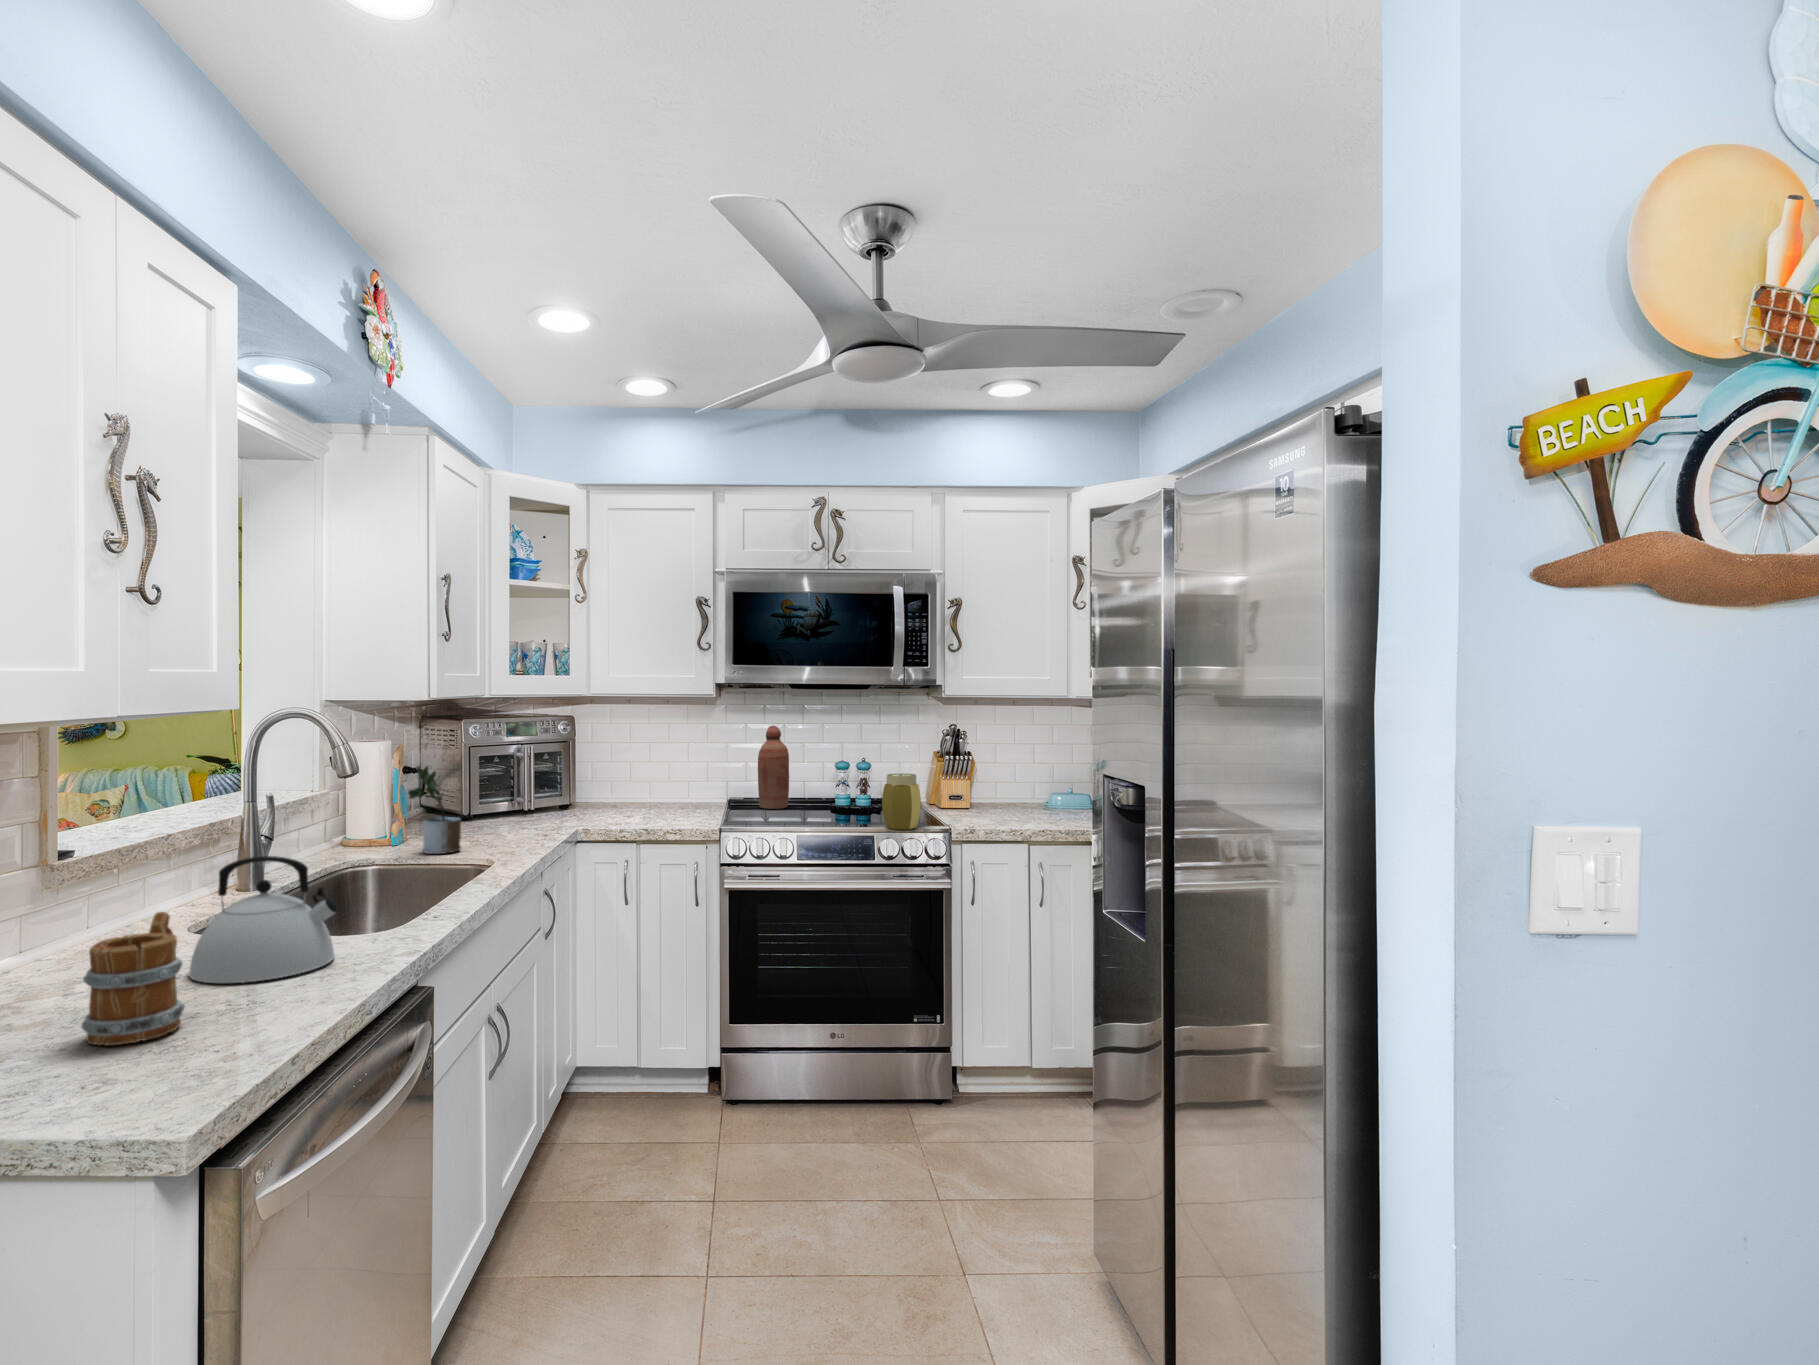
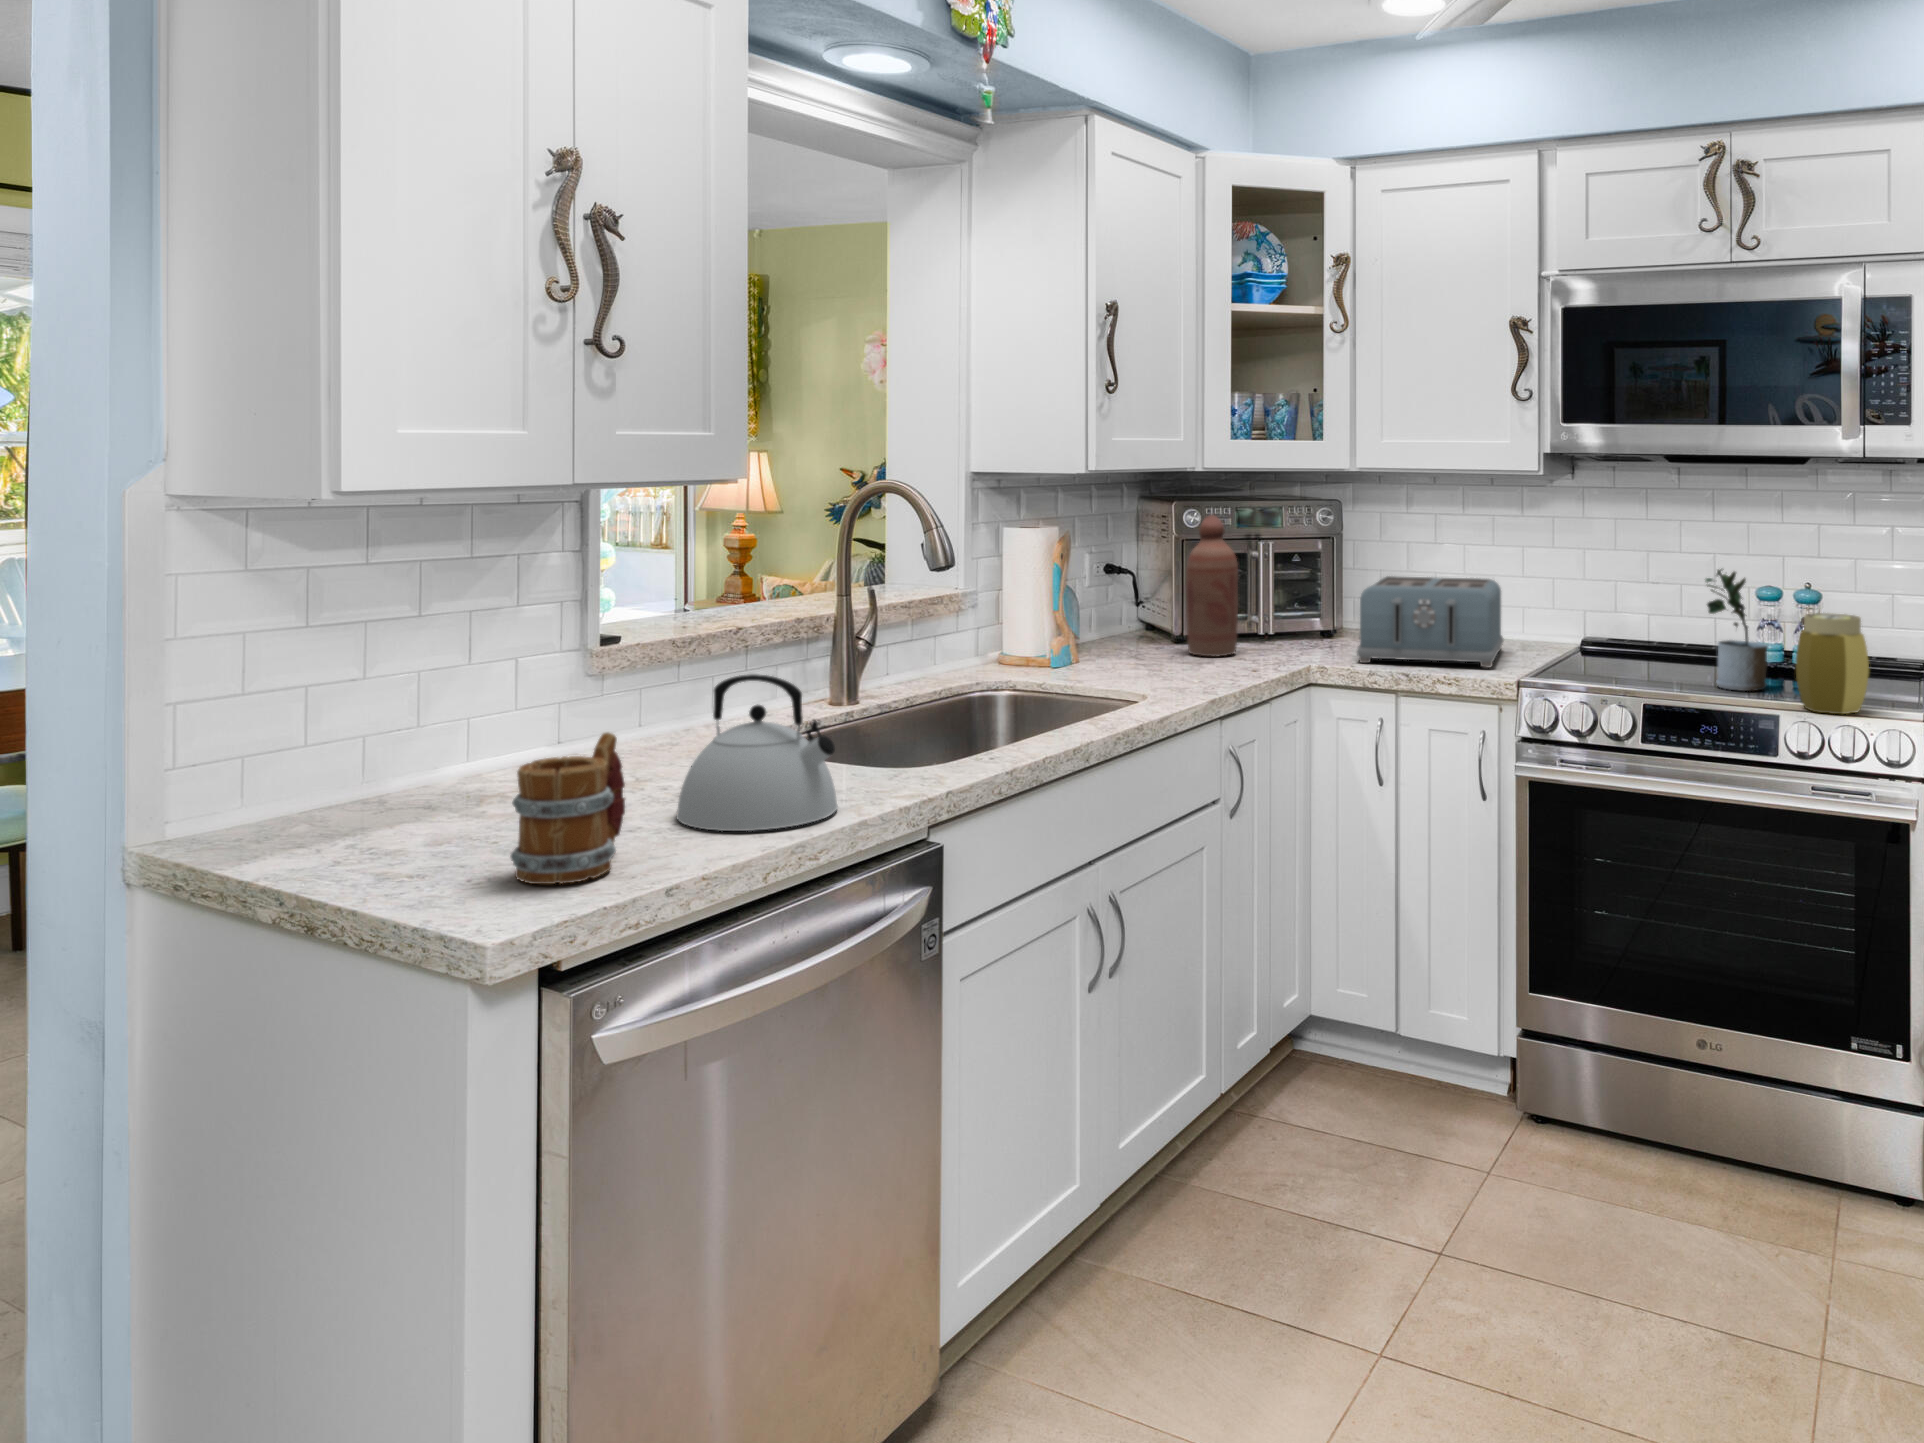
bottle: present [758,726,789,809] -> present [1186,516,1238,656]
toaster: none [604,765,696,824] -> present [1357,576,1503,668]
potted plant: present [408,766,461,854] -> present [1706,569,1767,691]

